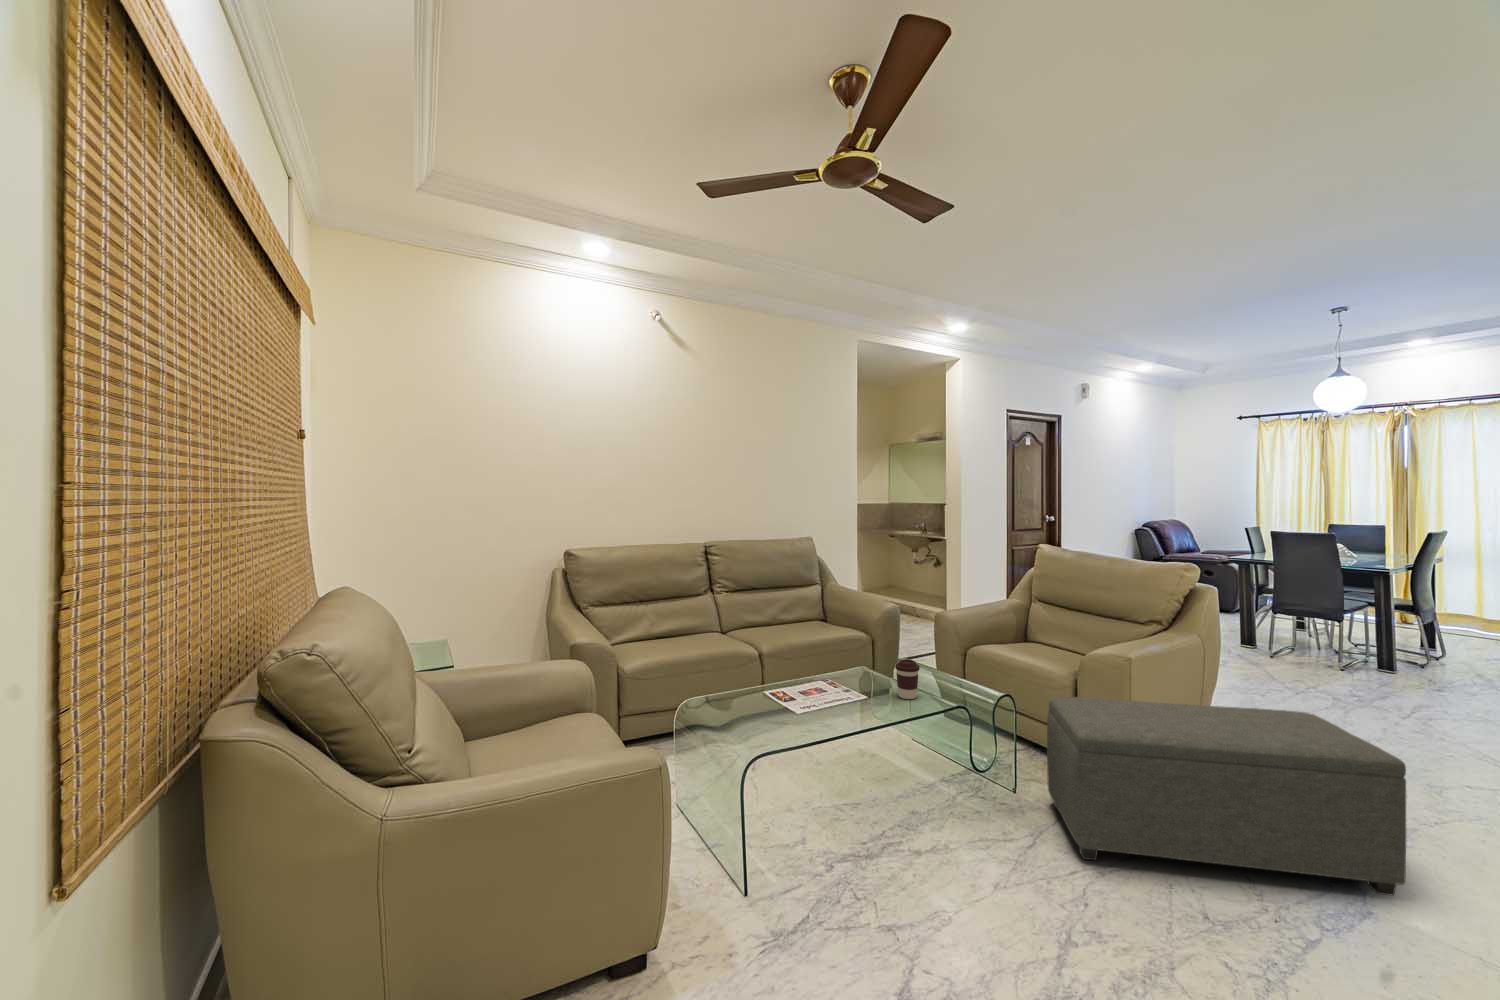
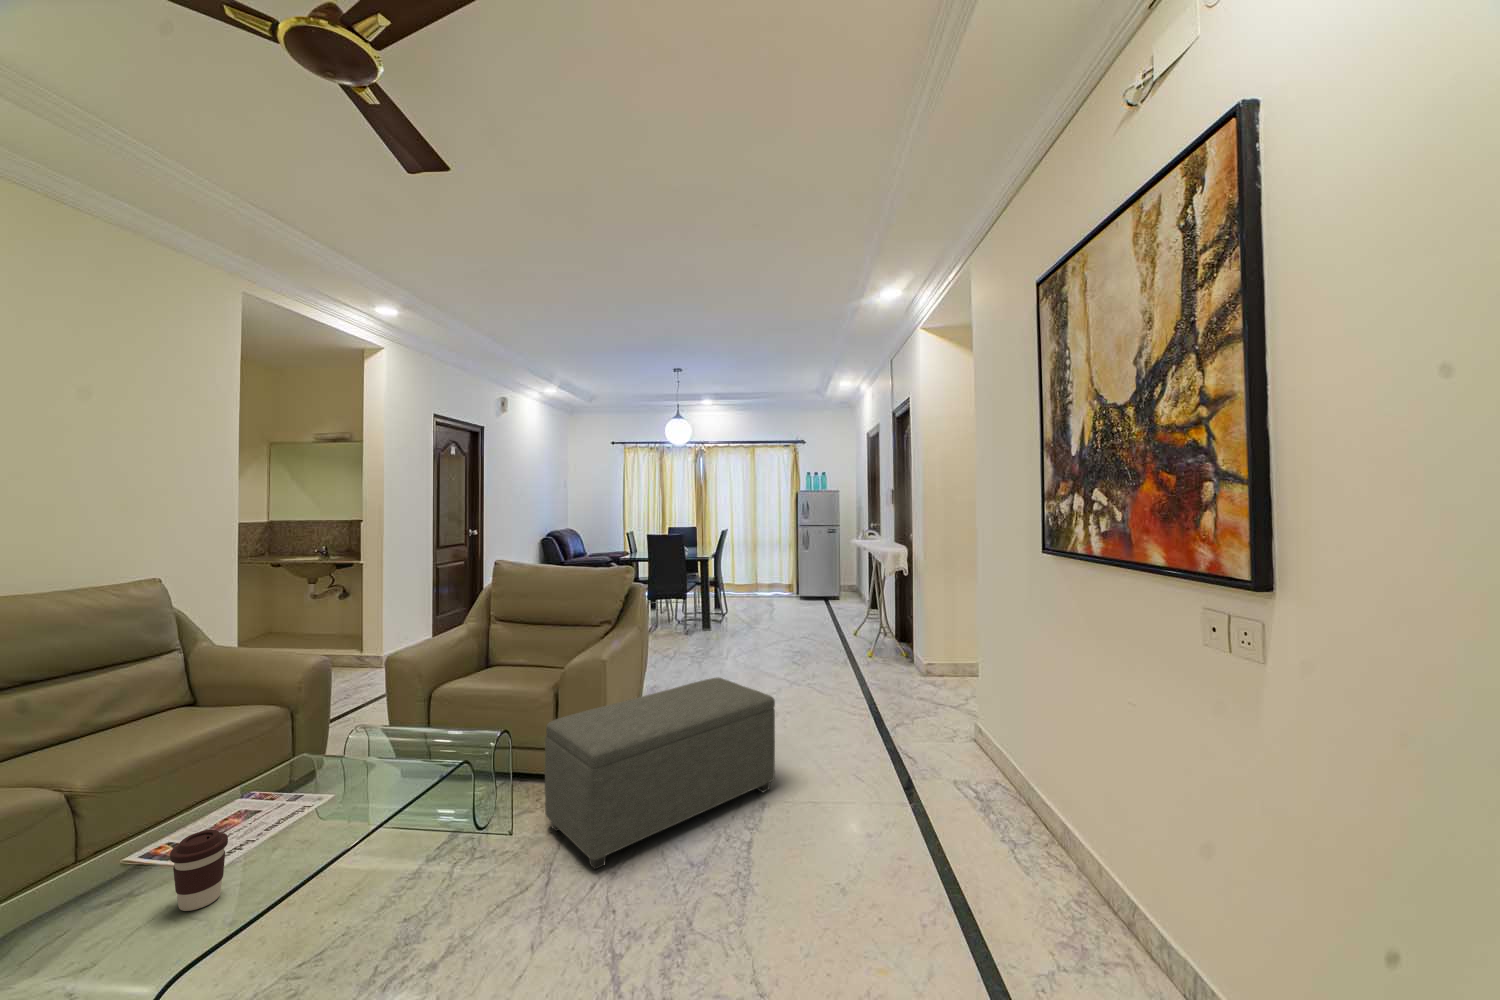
coffee cup: present [895,659,920,699] -> present [170,830,228,911]

